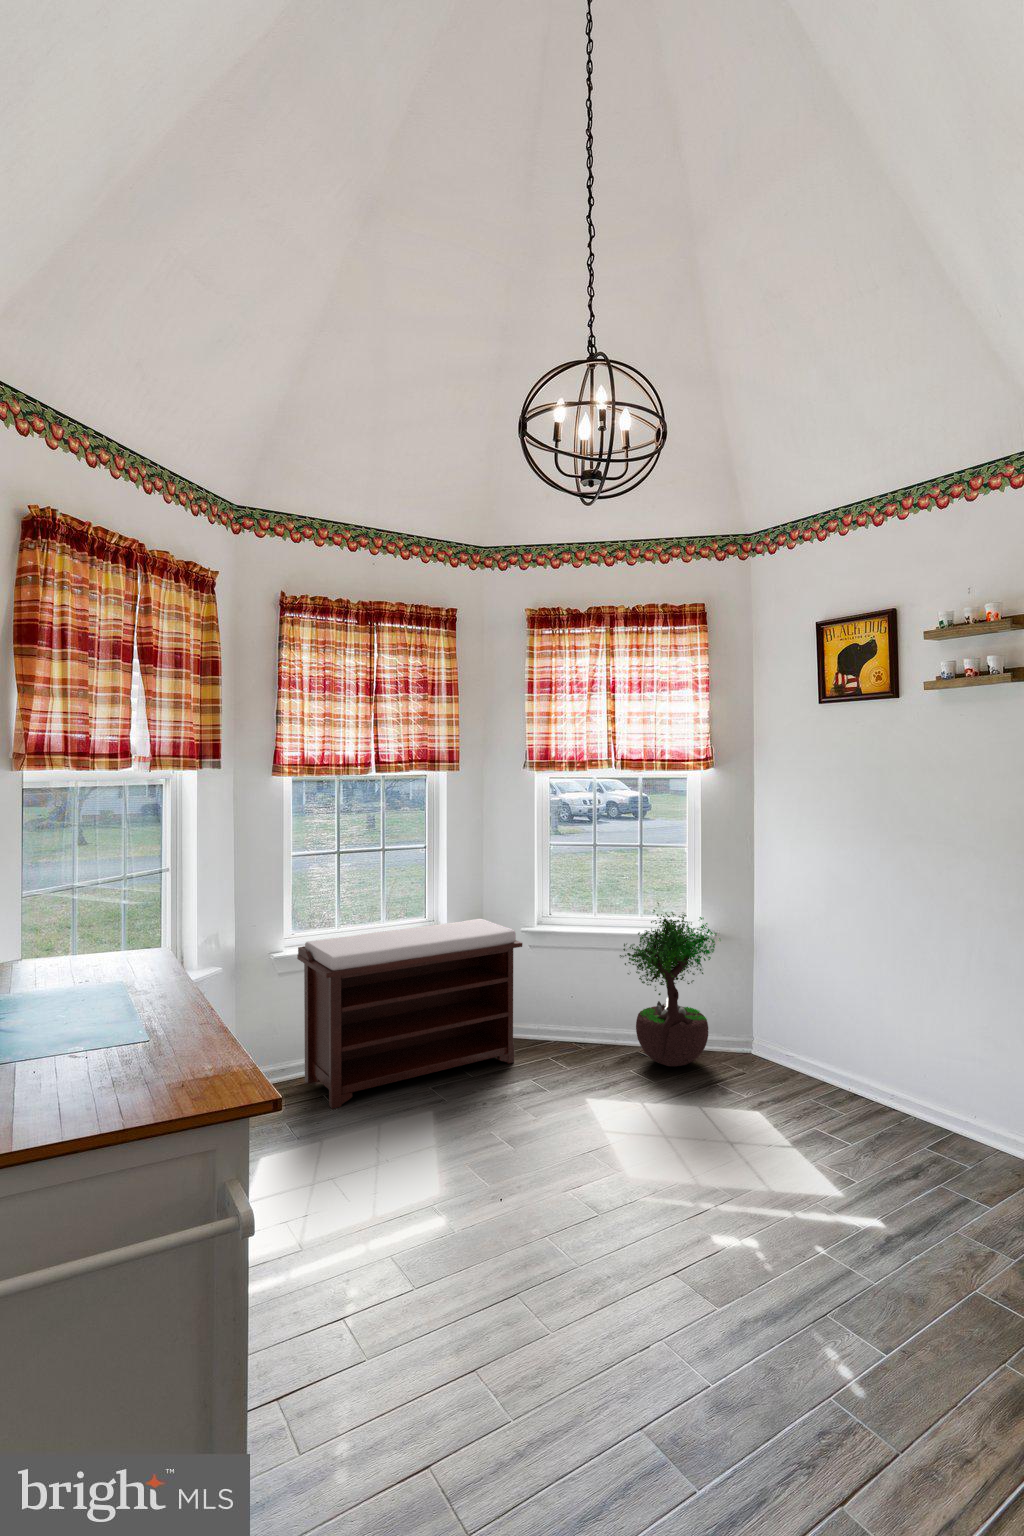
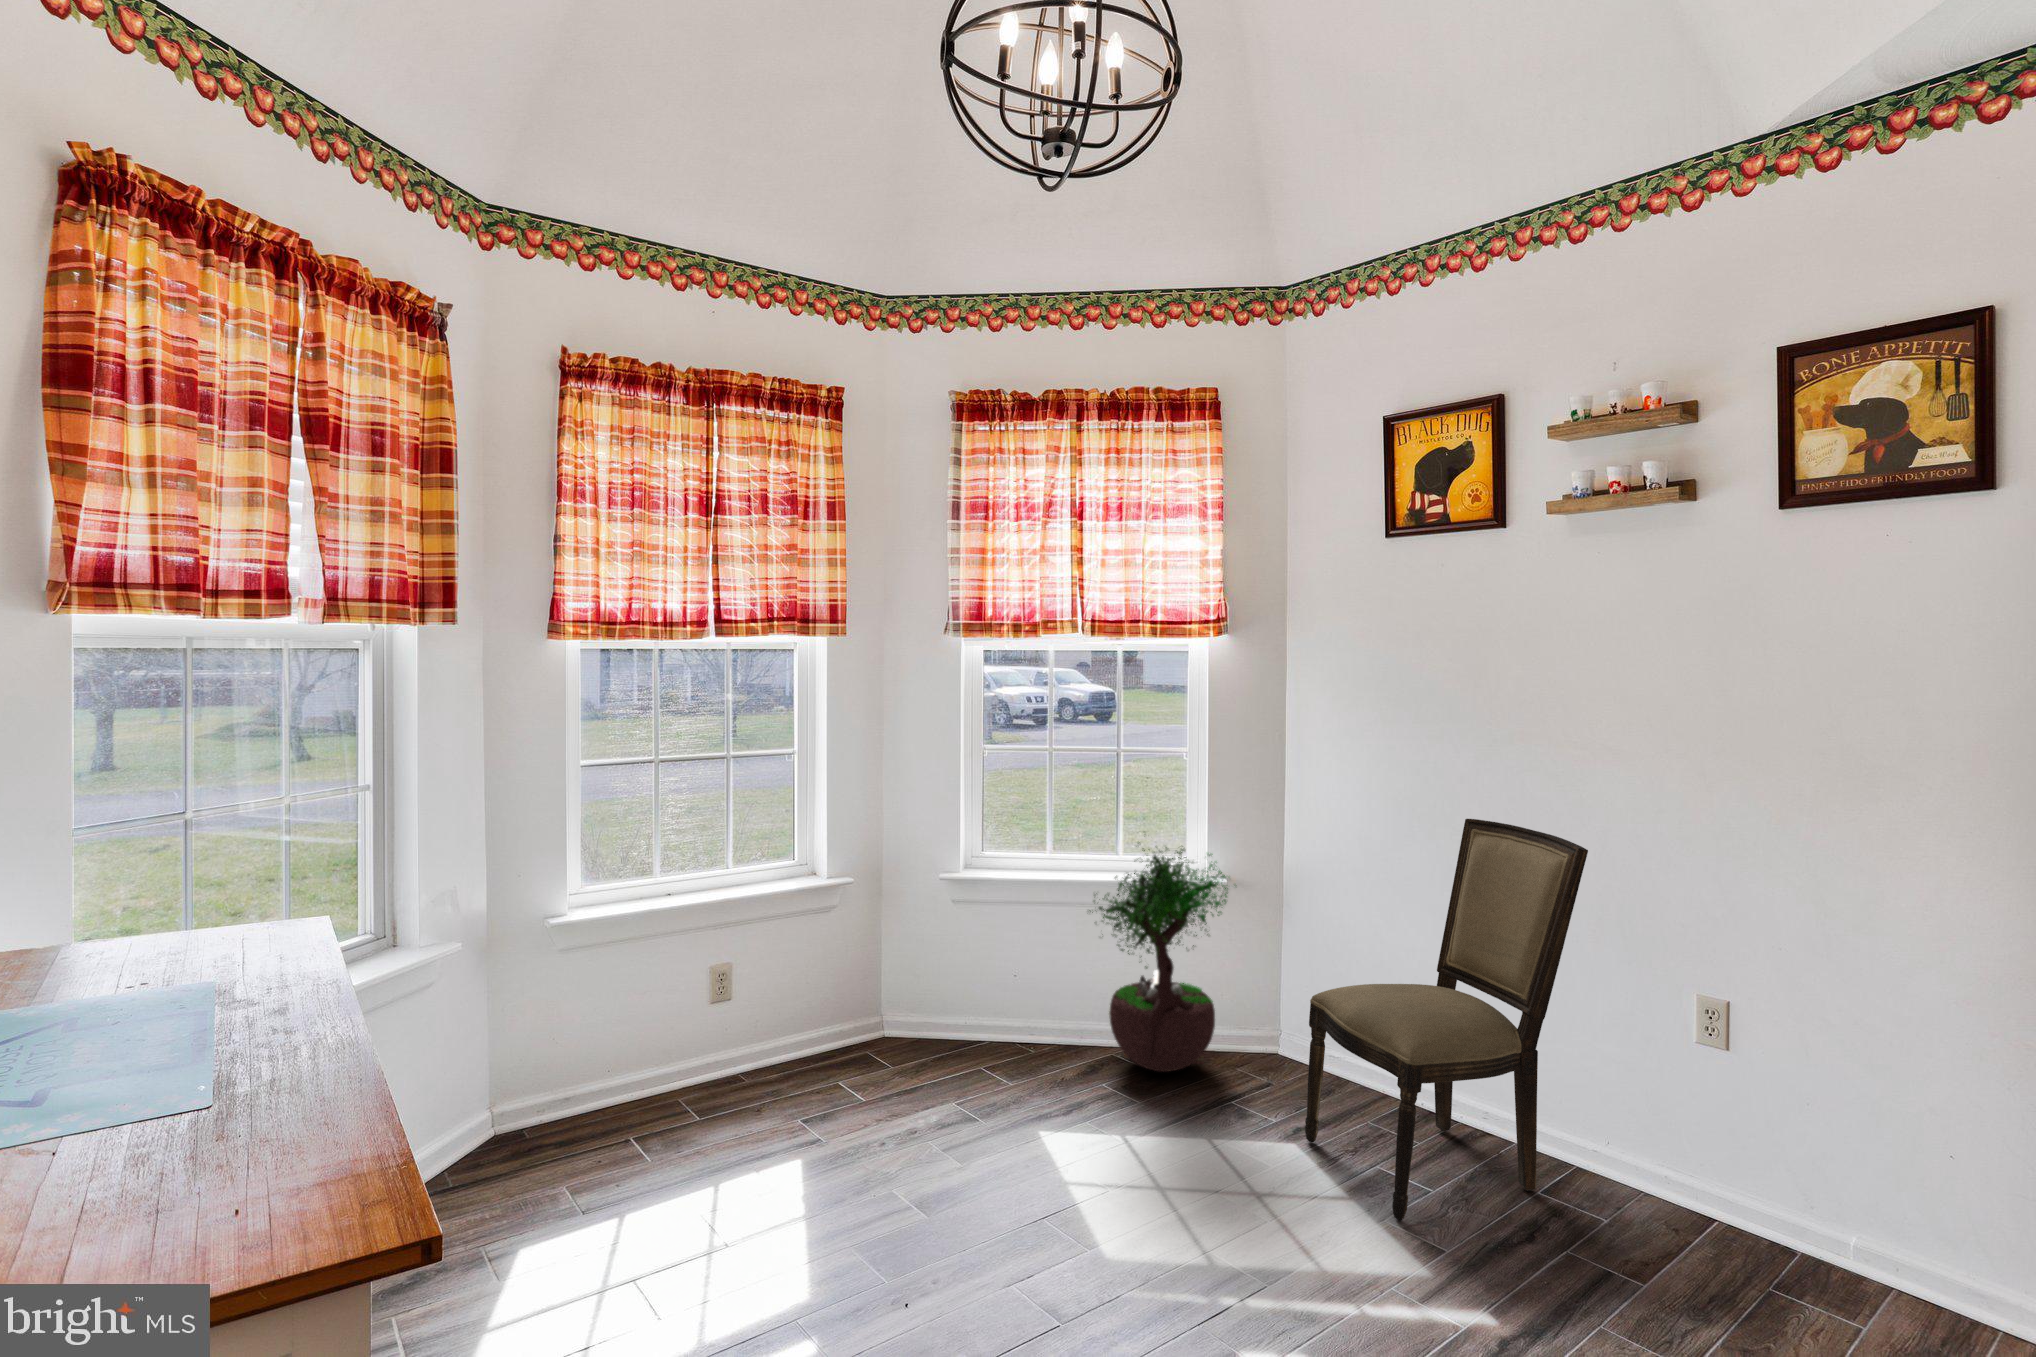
dining chair: none [766,895,953,1160] -> present [1305,819,1588,1221]
bench: present [297,919,522,1109] -> none [591,856,942,1158]

